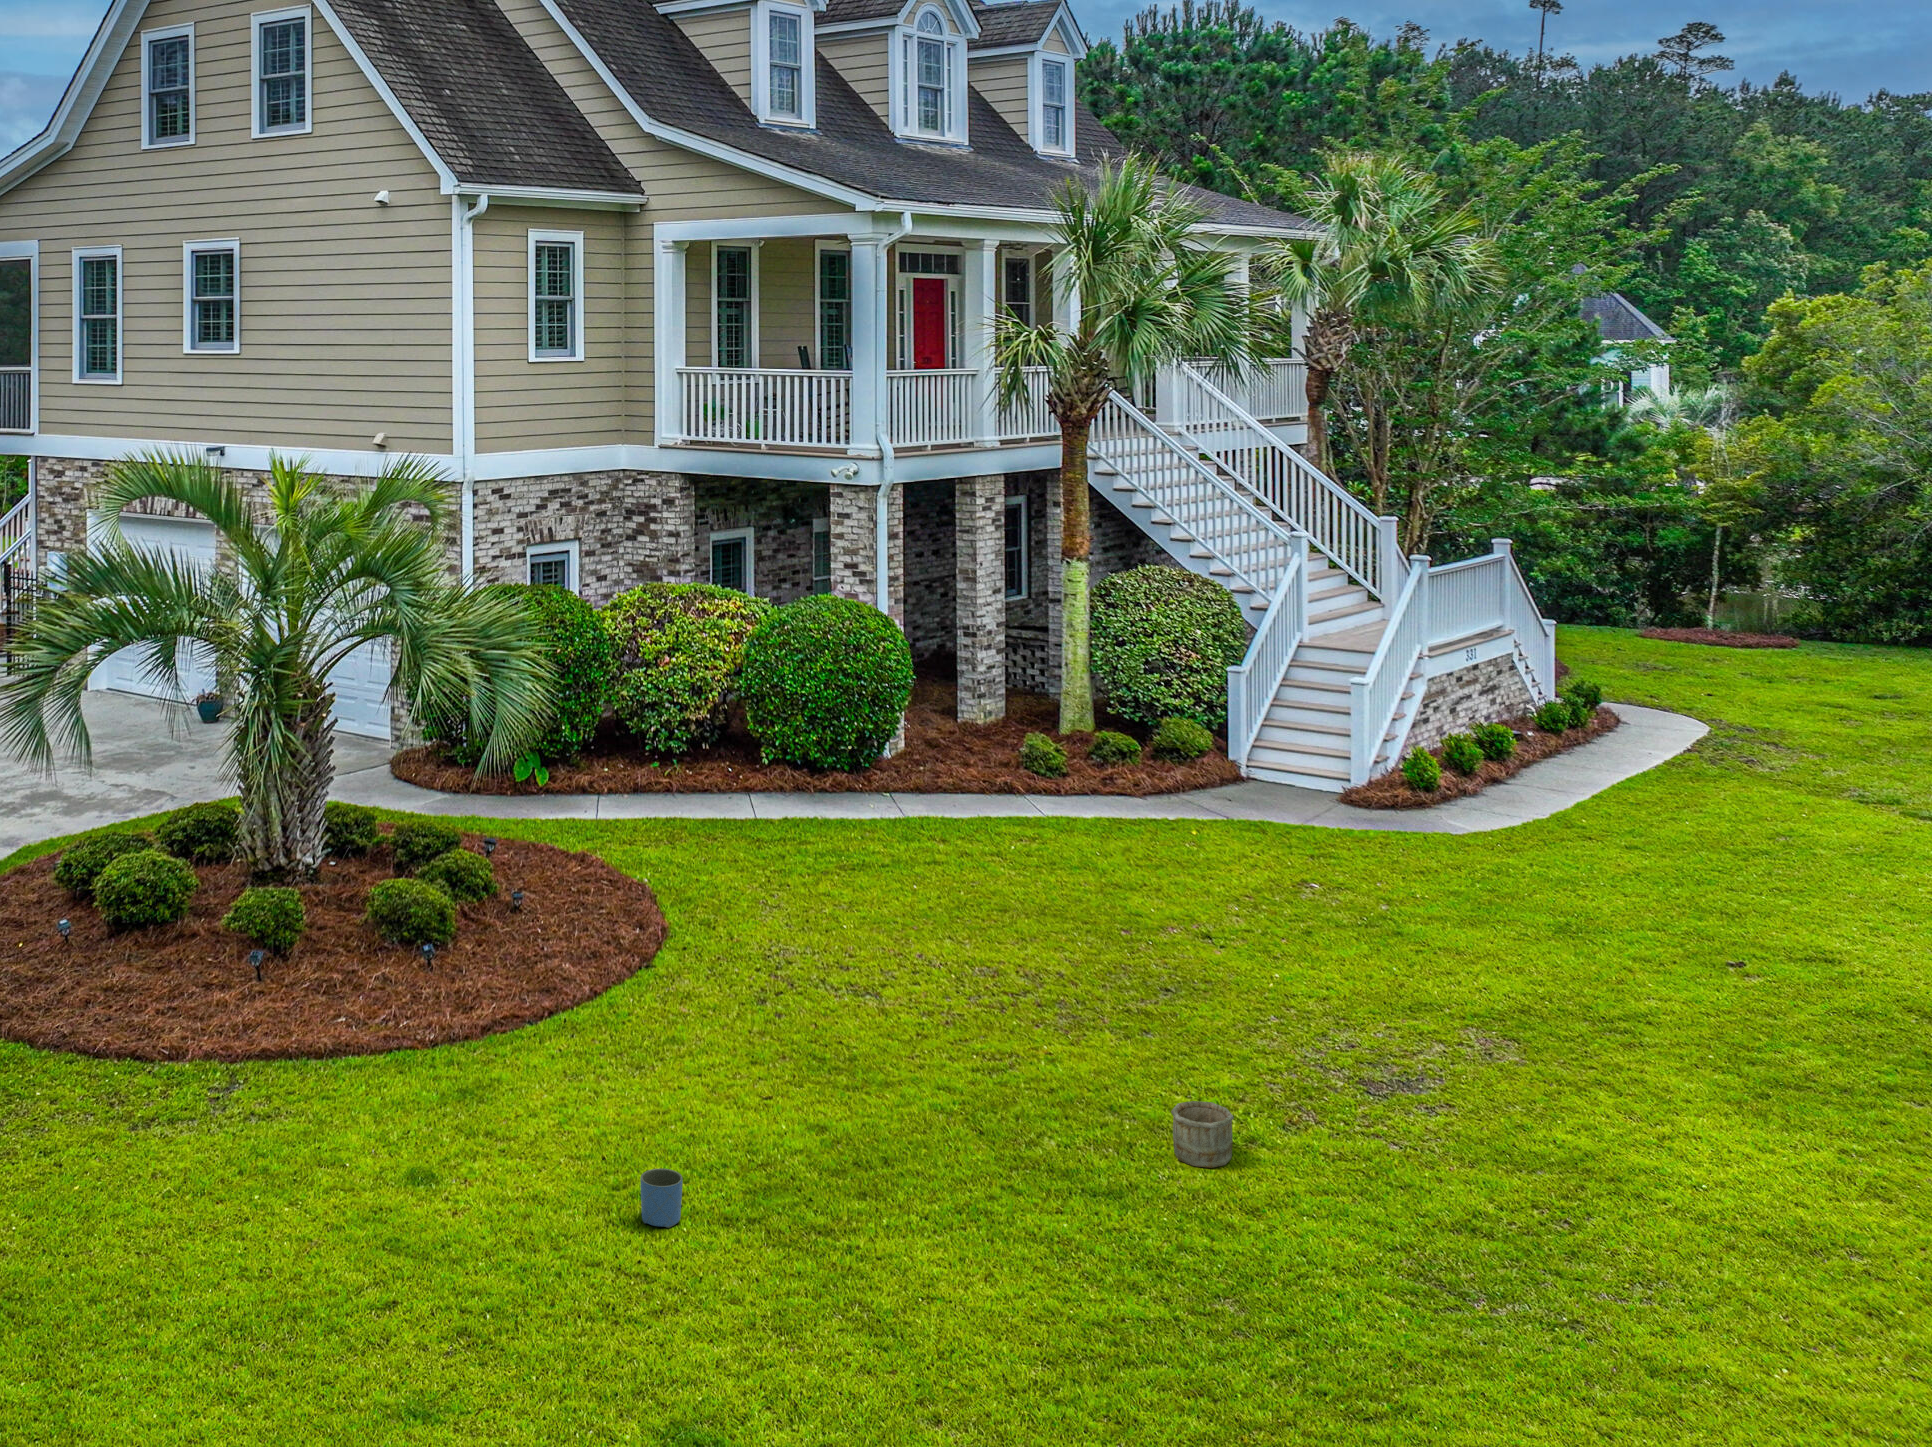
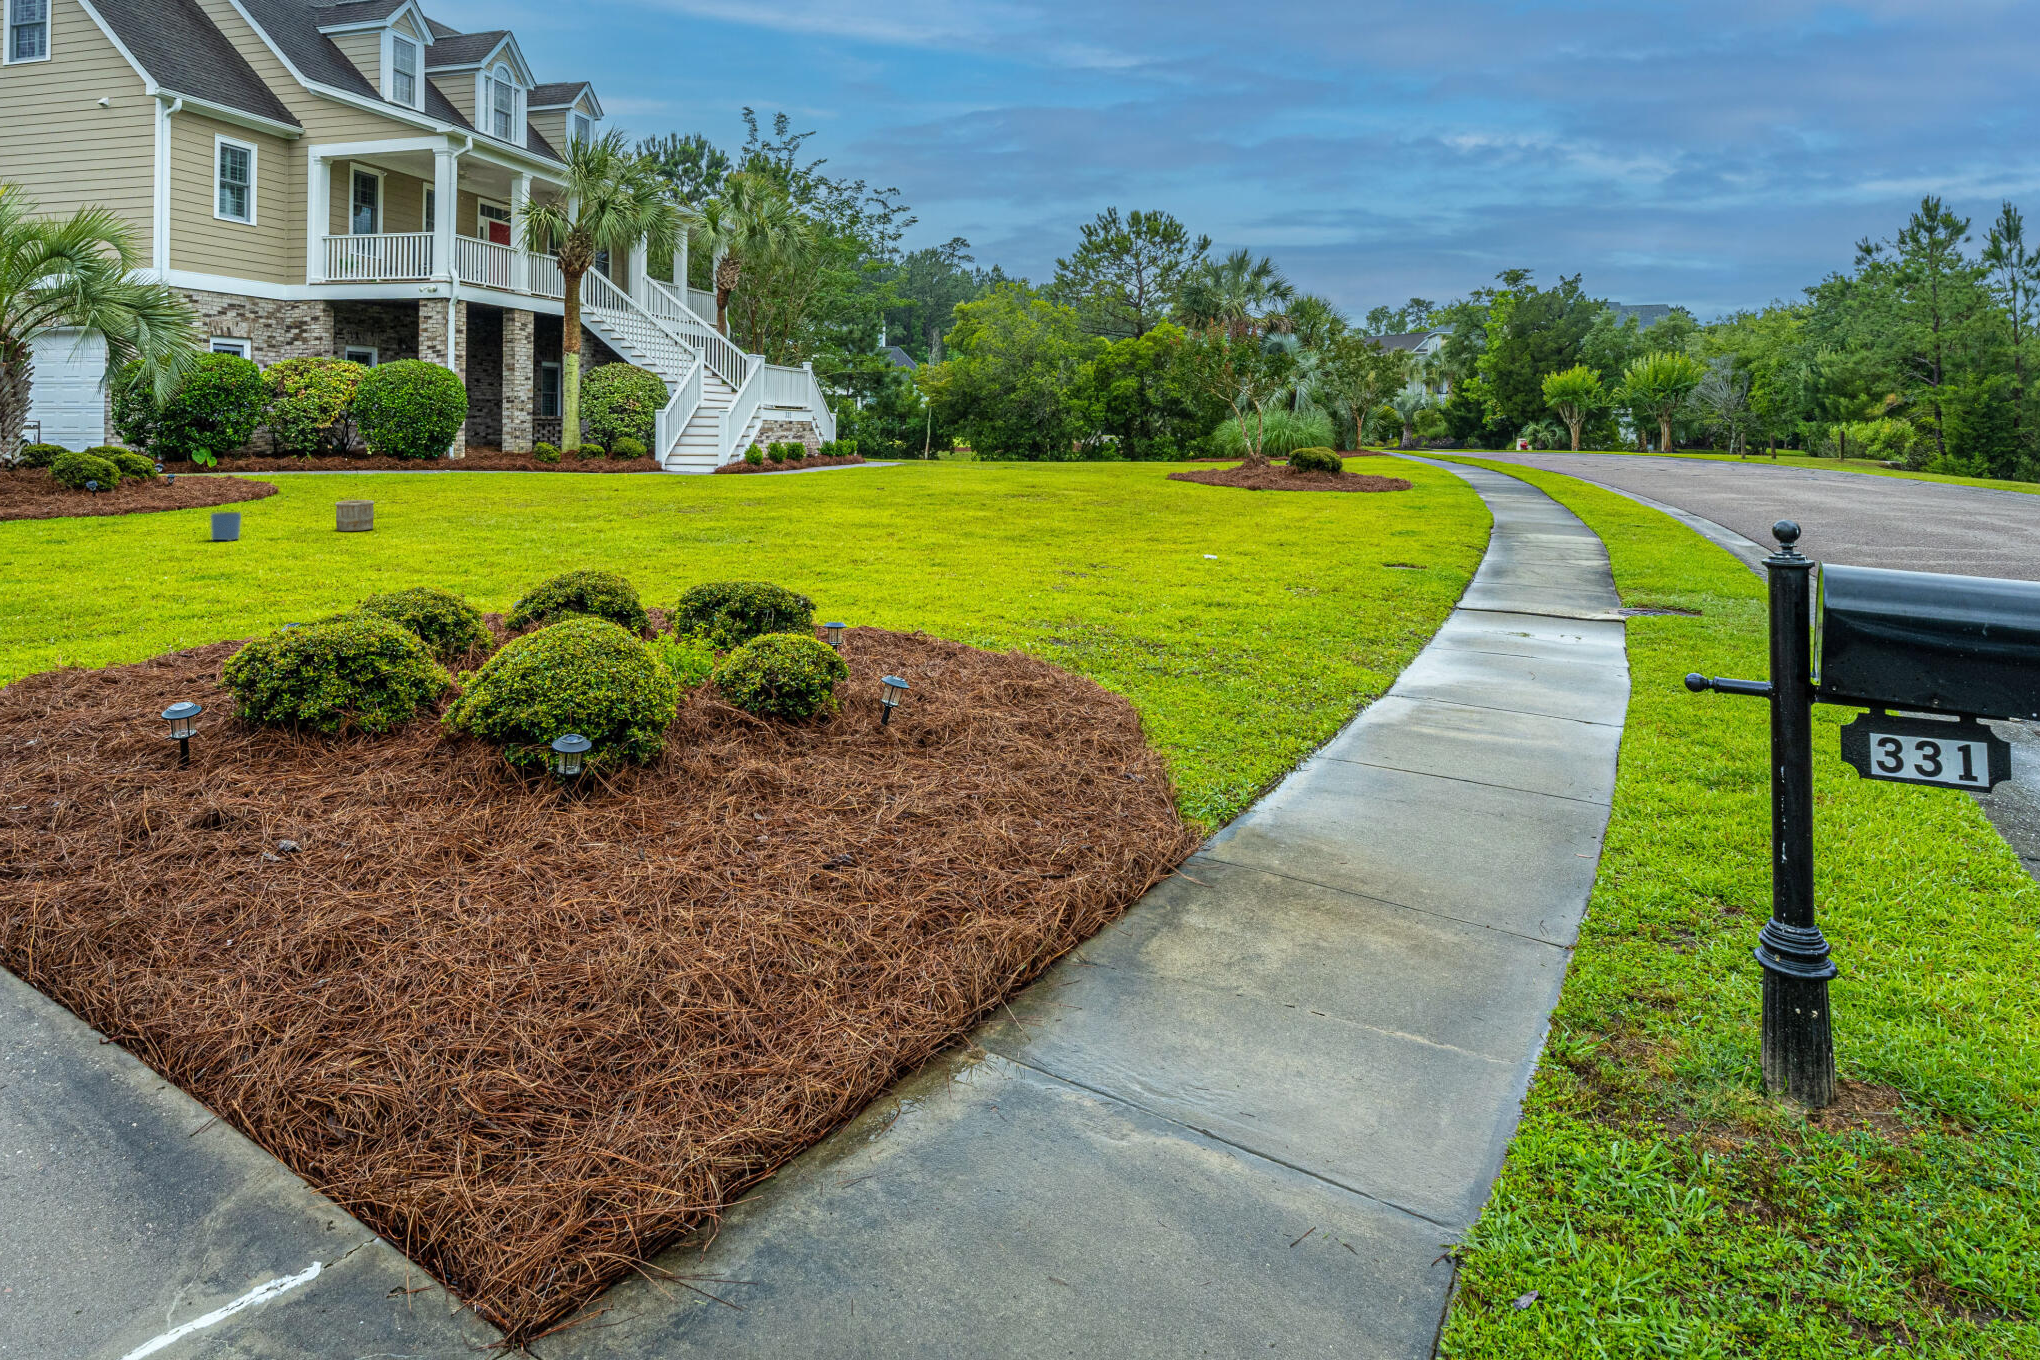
wooden bucket: present [1171,1101,1234,1168] -> present [335,500,374,531]

